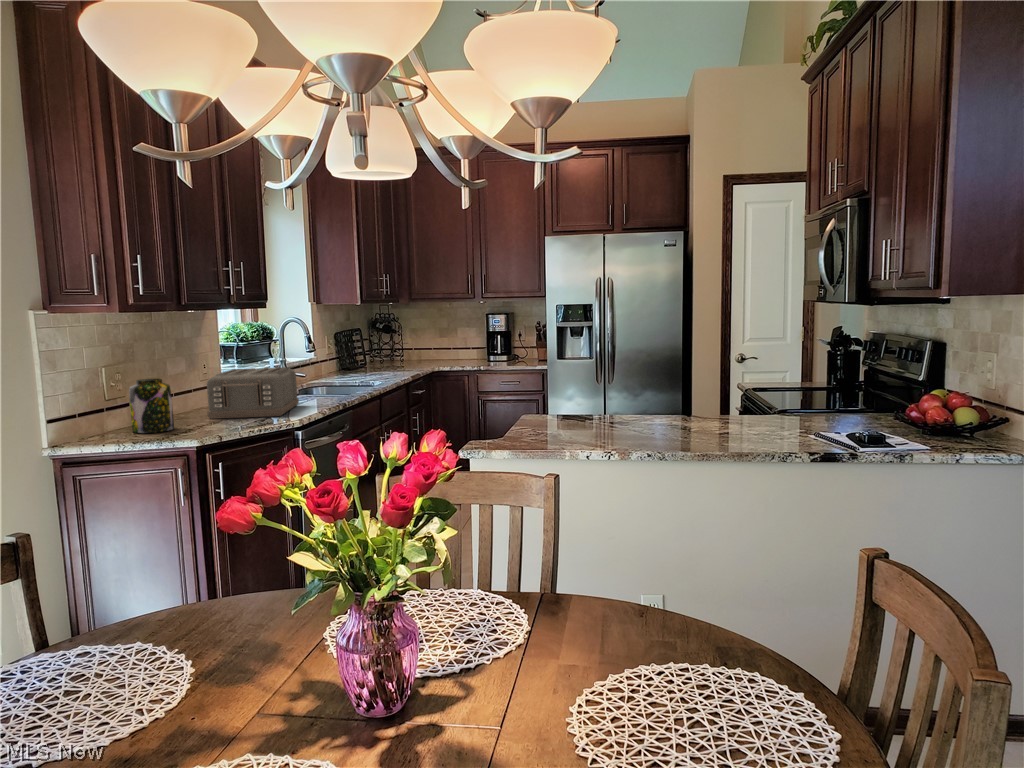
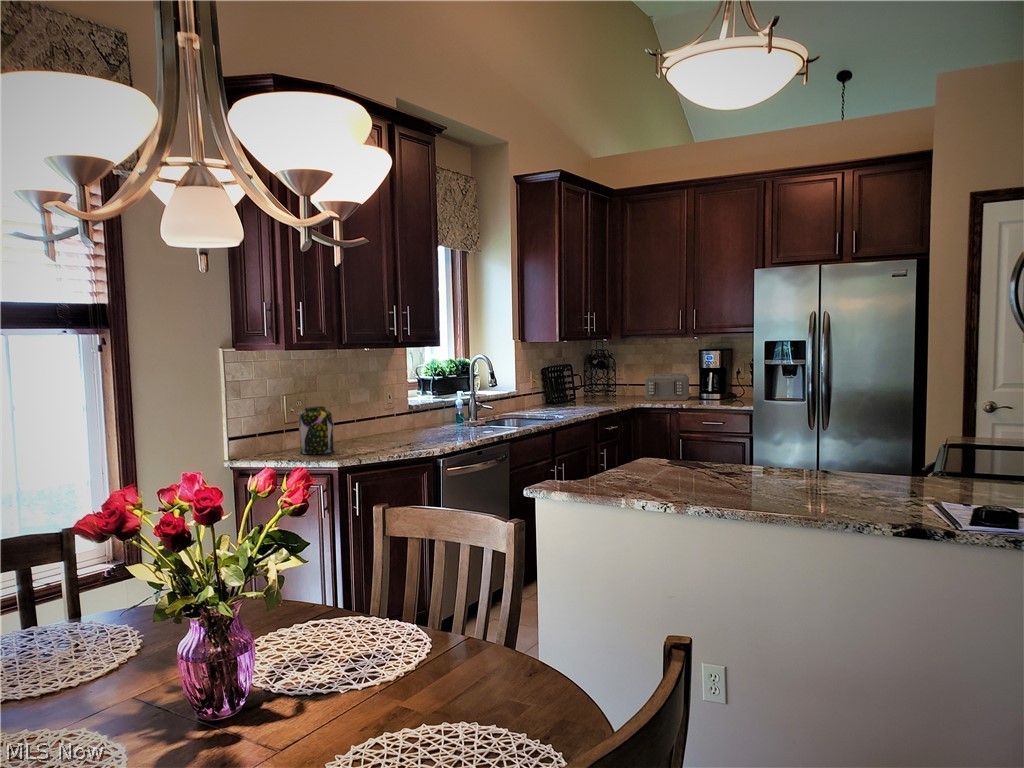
toaster: present [207,367,299,419] -> present [645,373,691,400]

